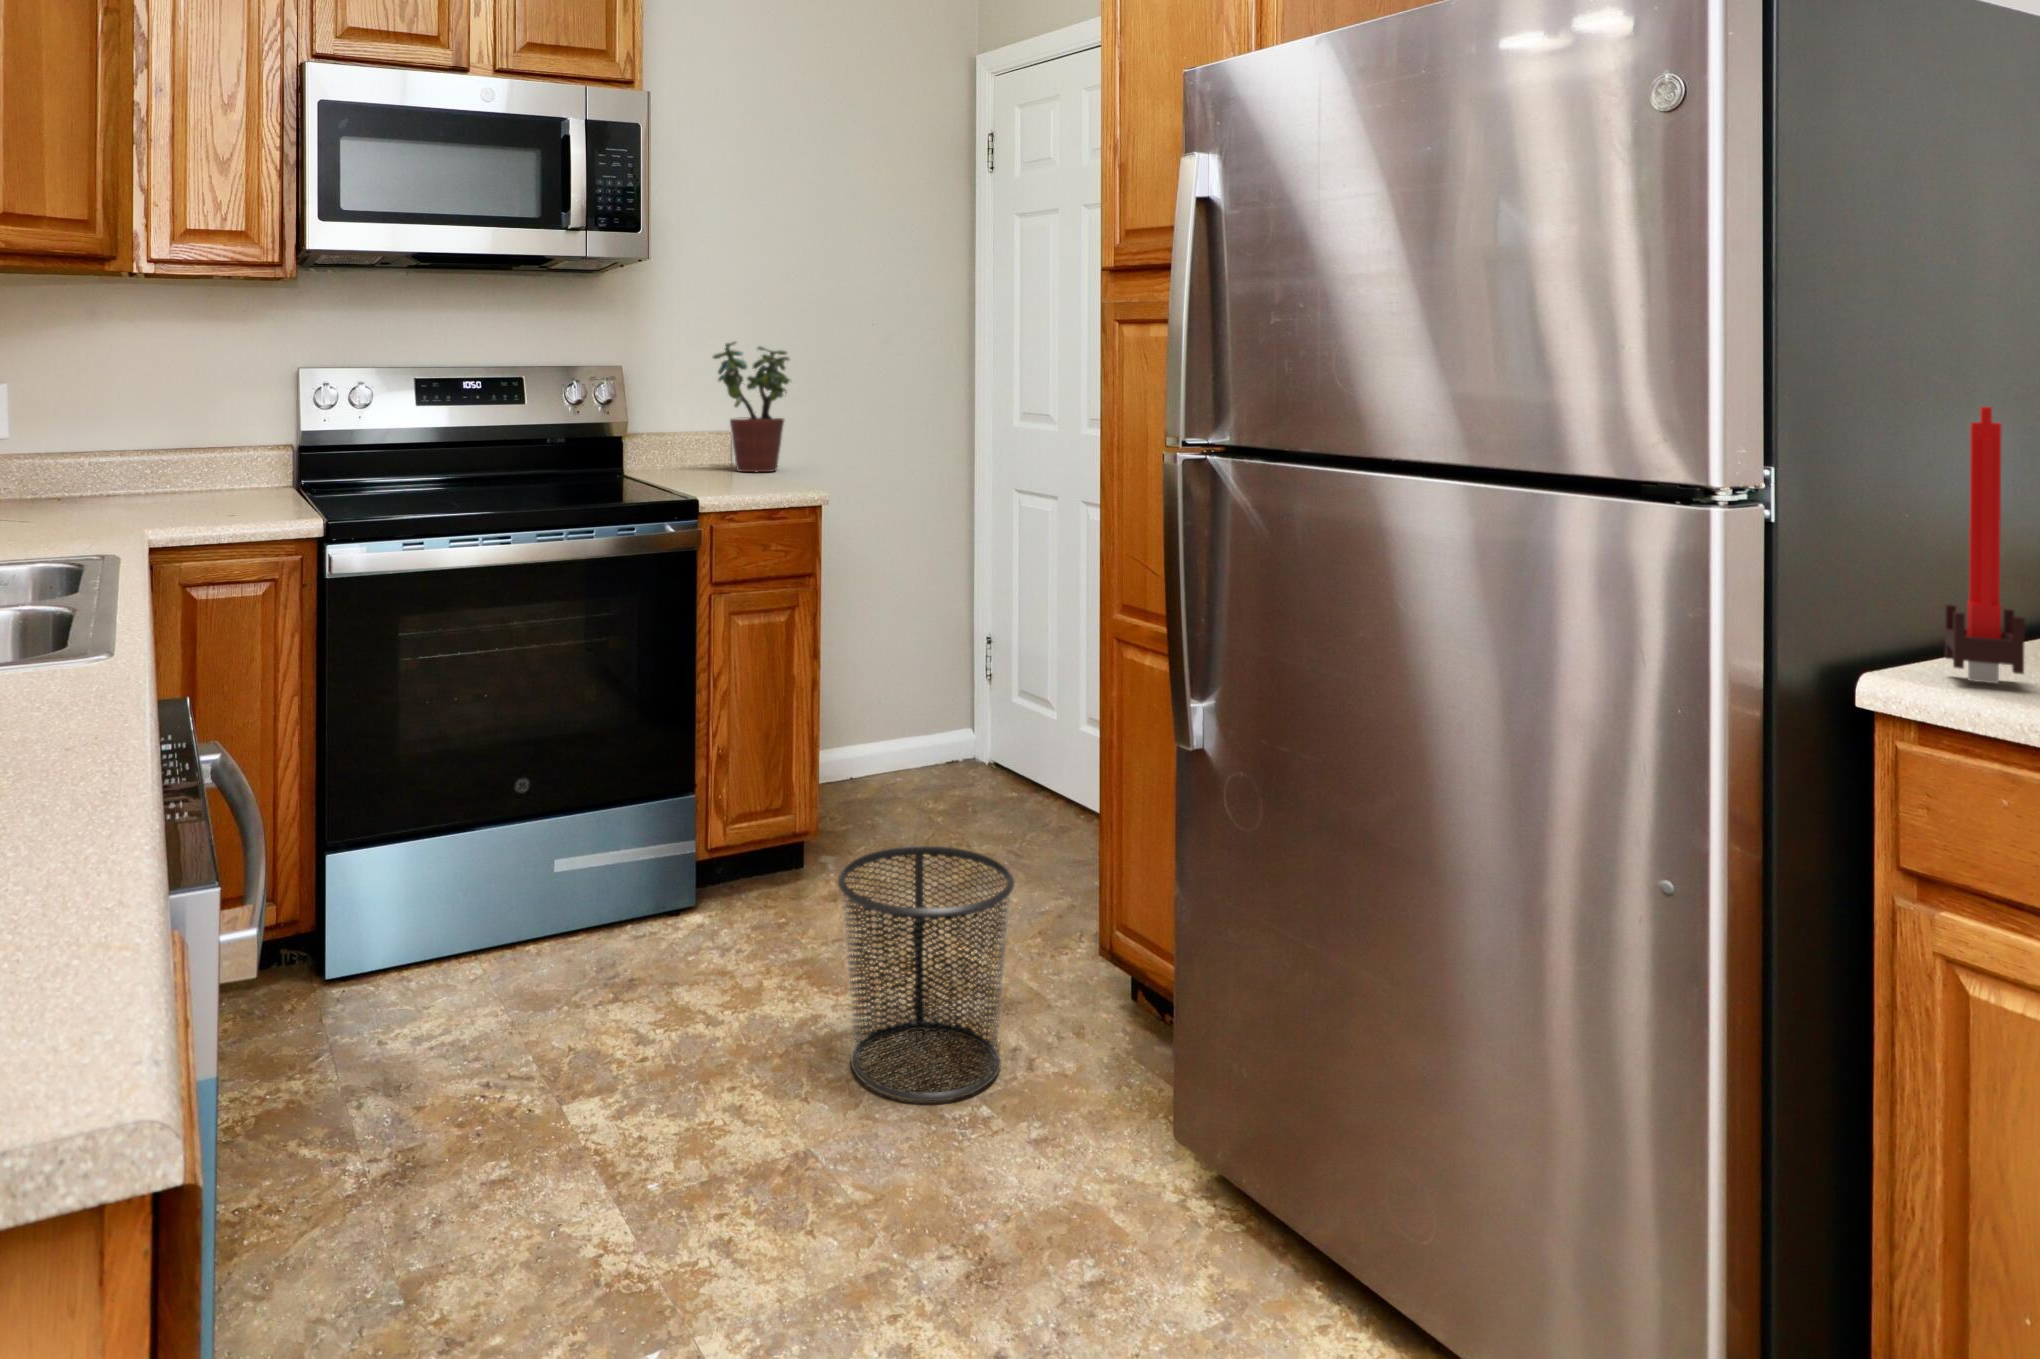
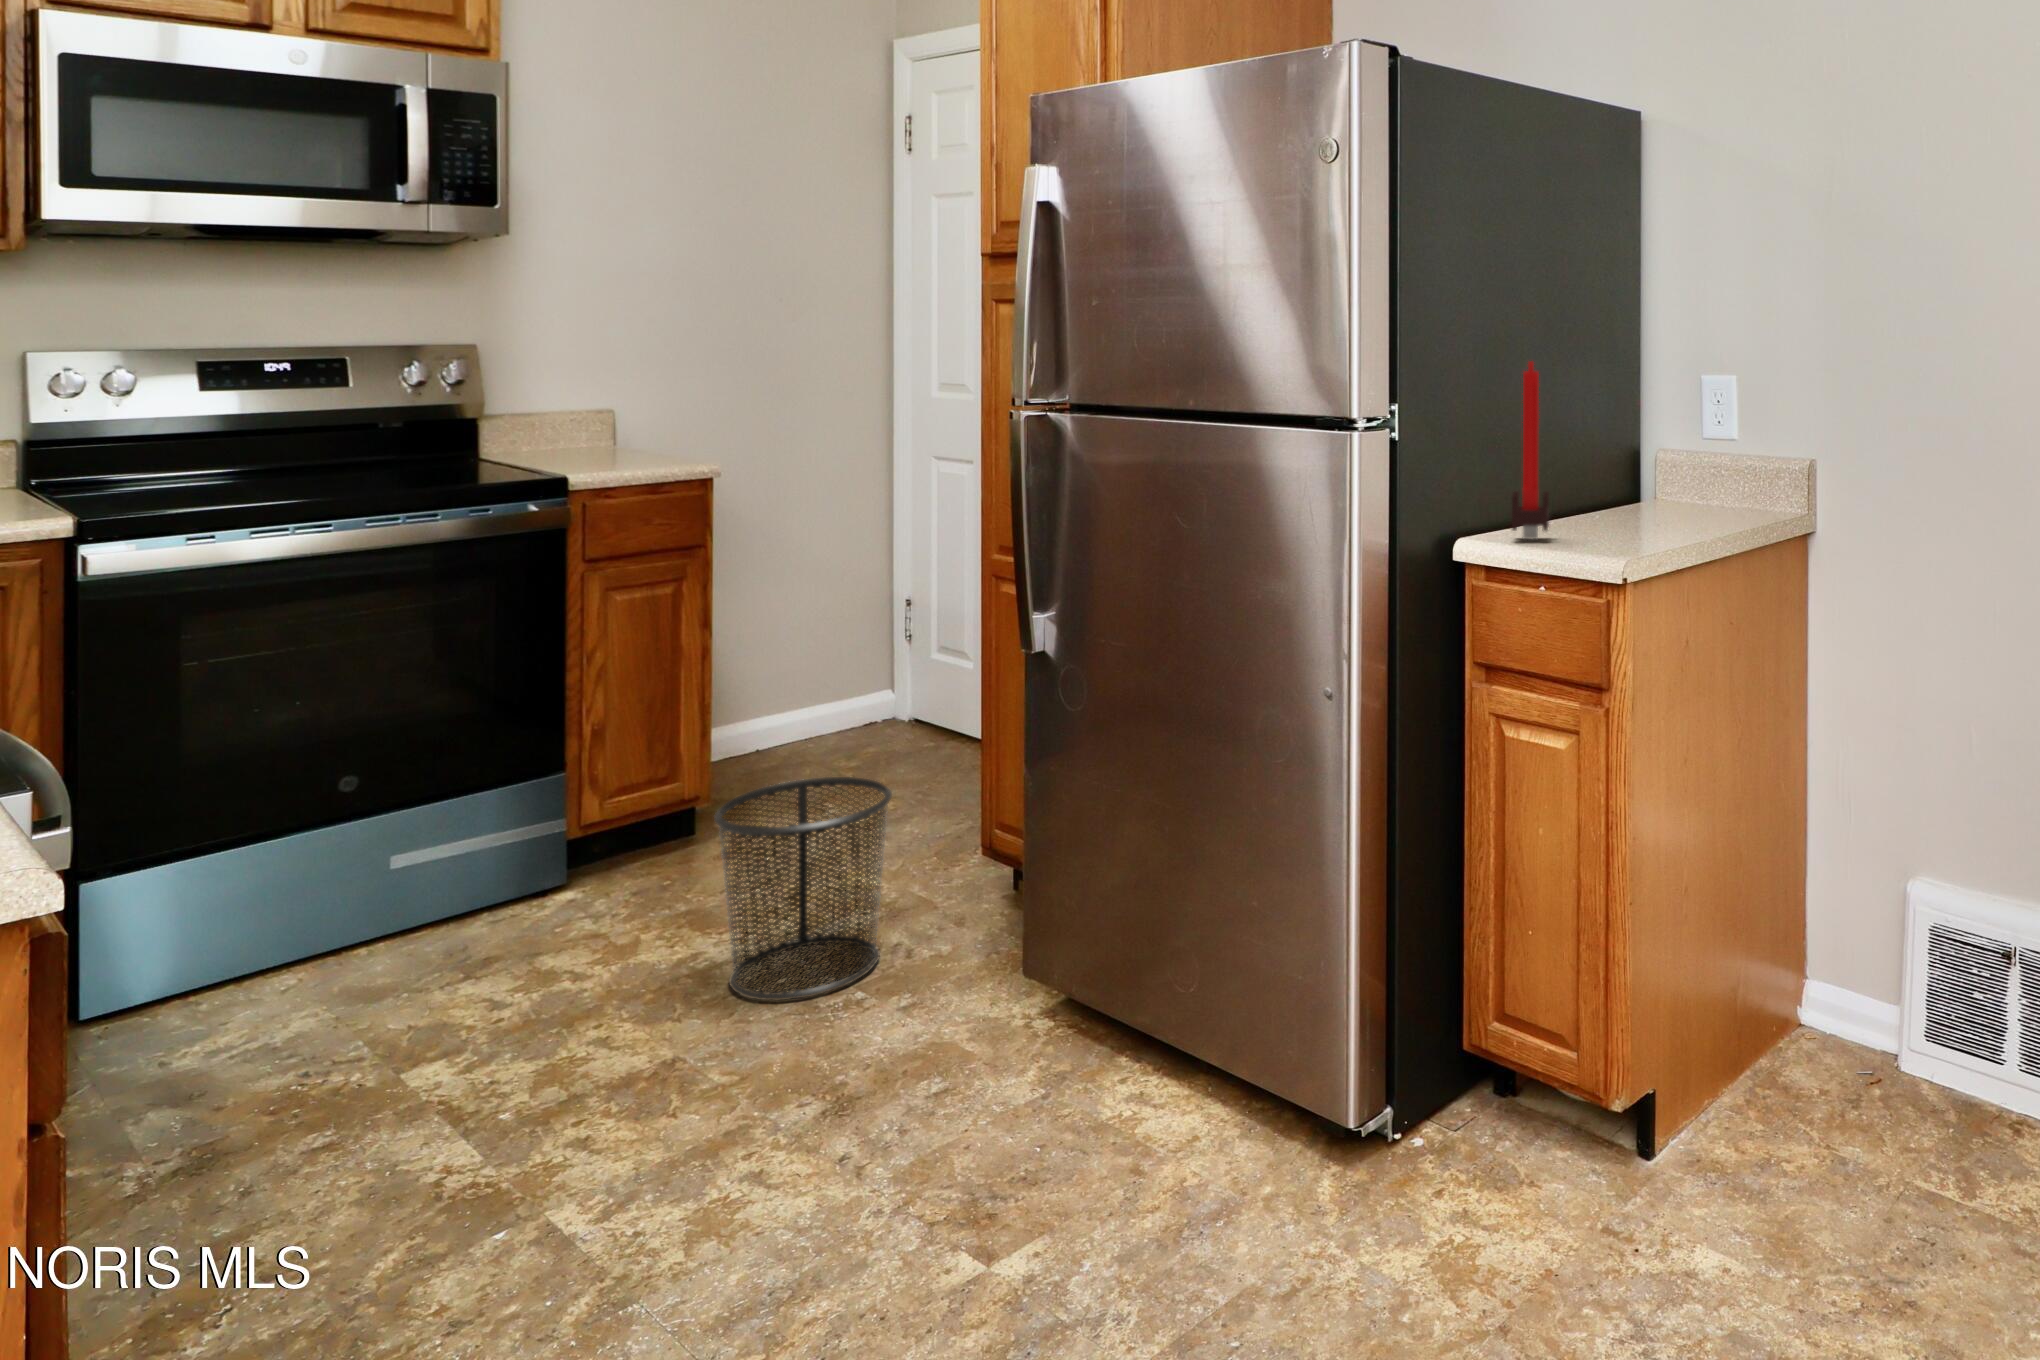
potted plant: present [713,341,790,472] -> none [590,323,683,455]

